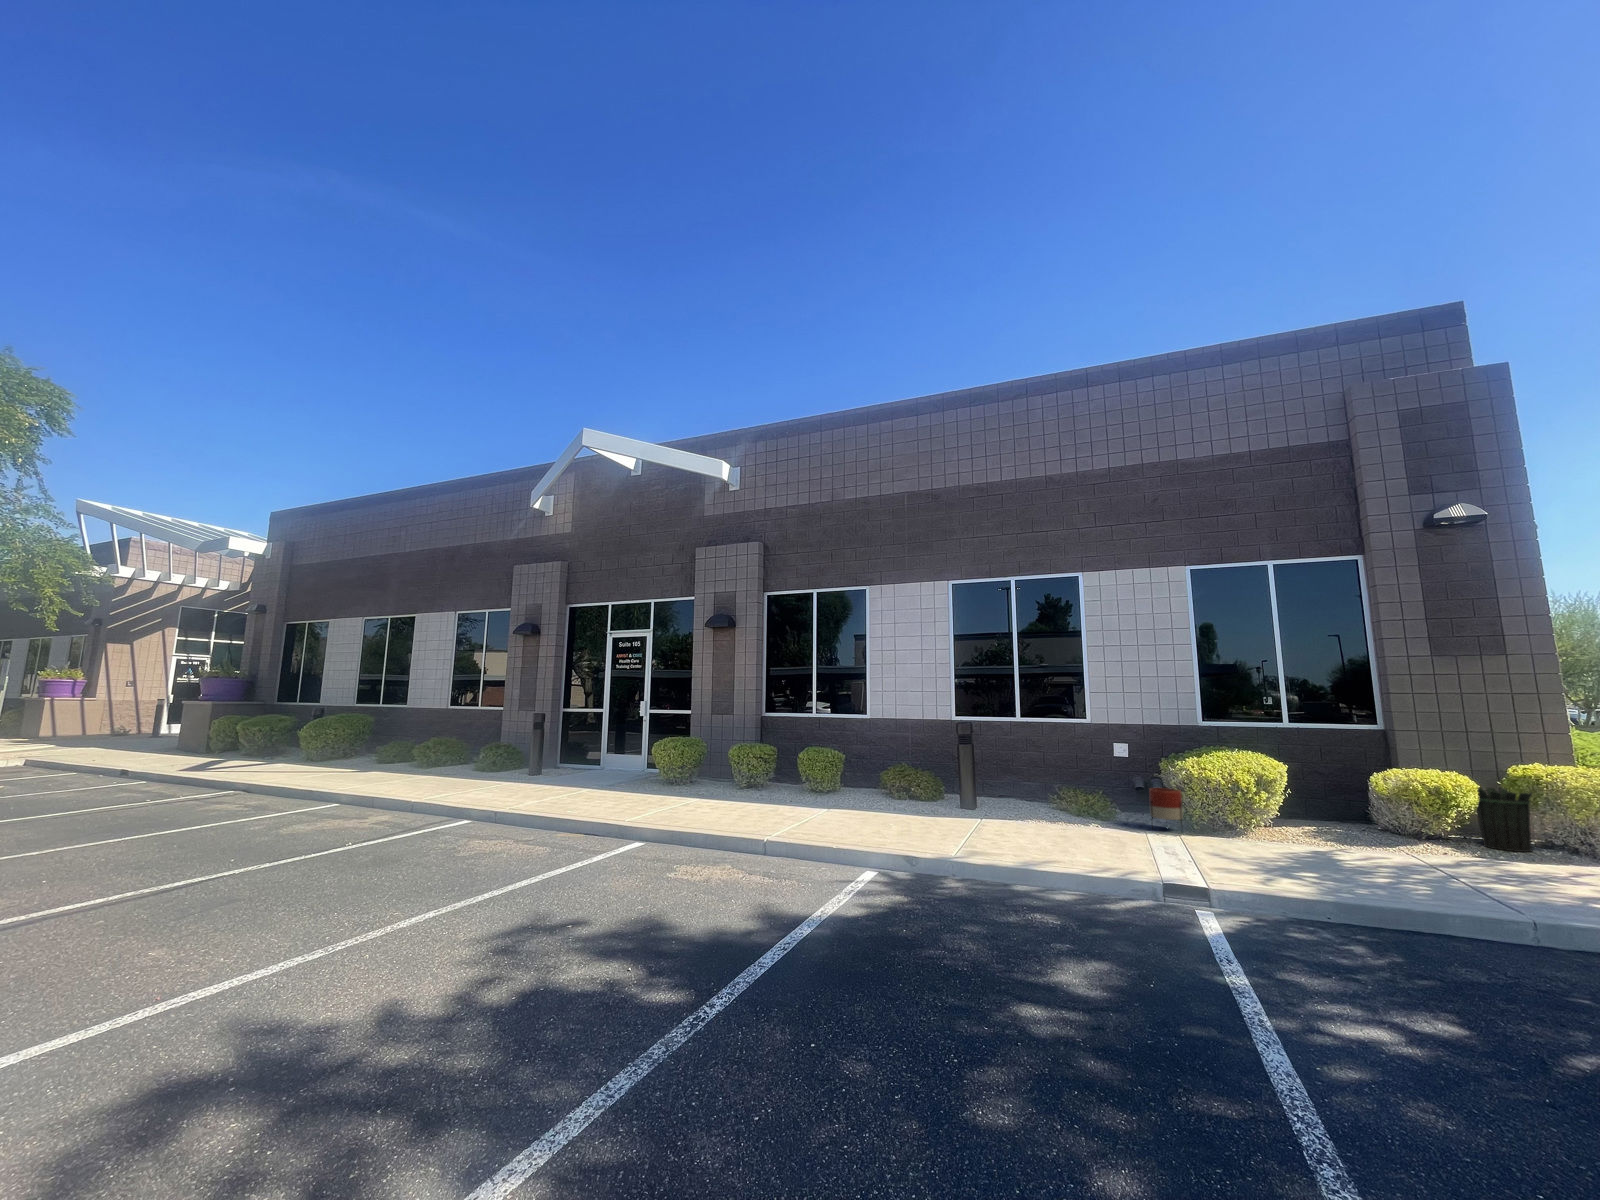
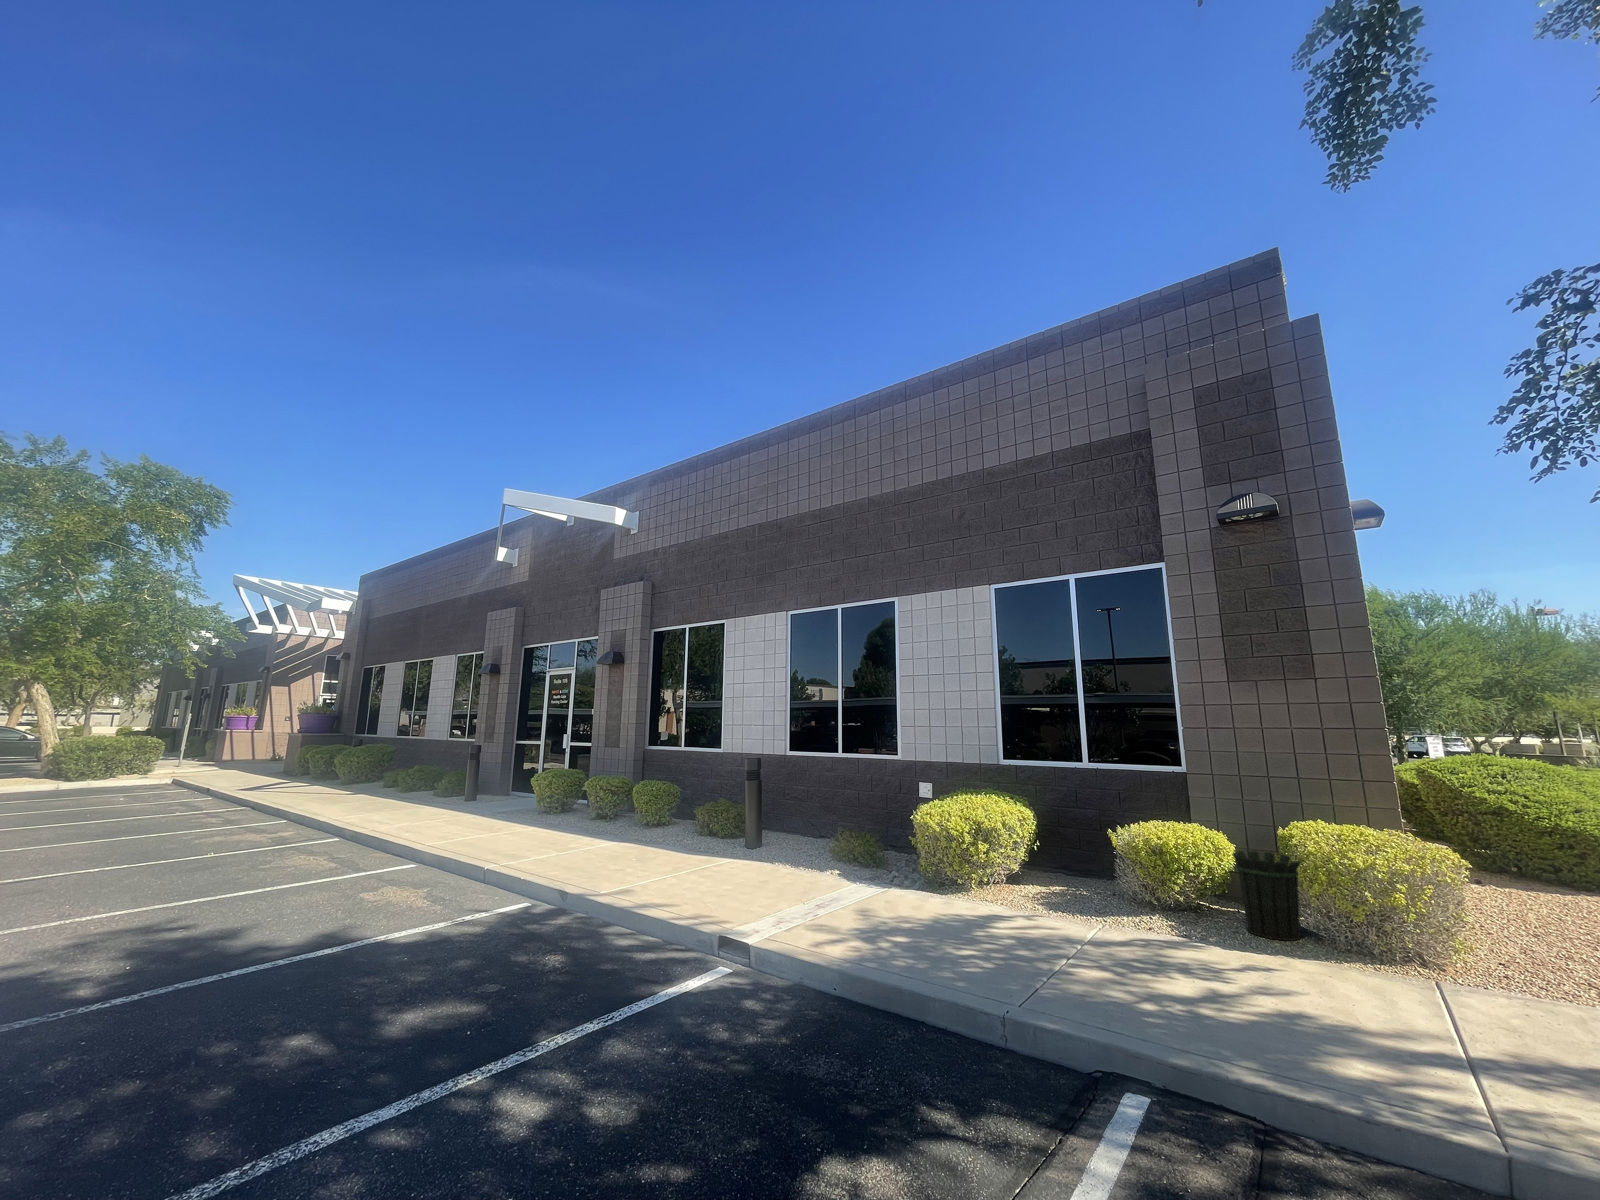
planter: present [1149,788,1183,821] -> none [880,836,913,889]

